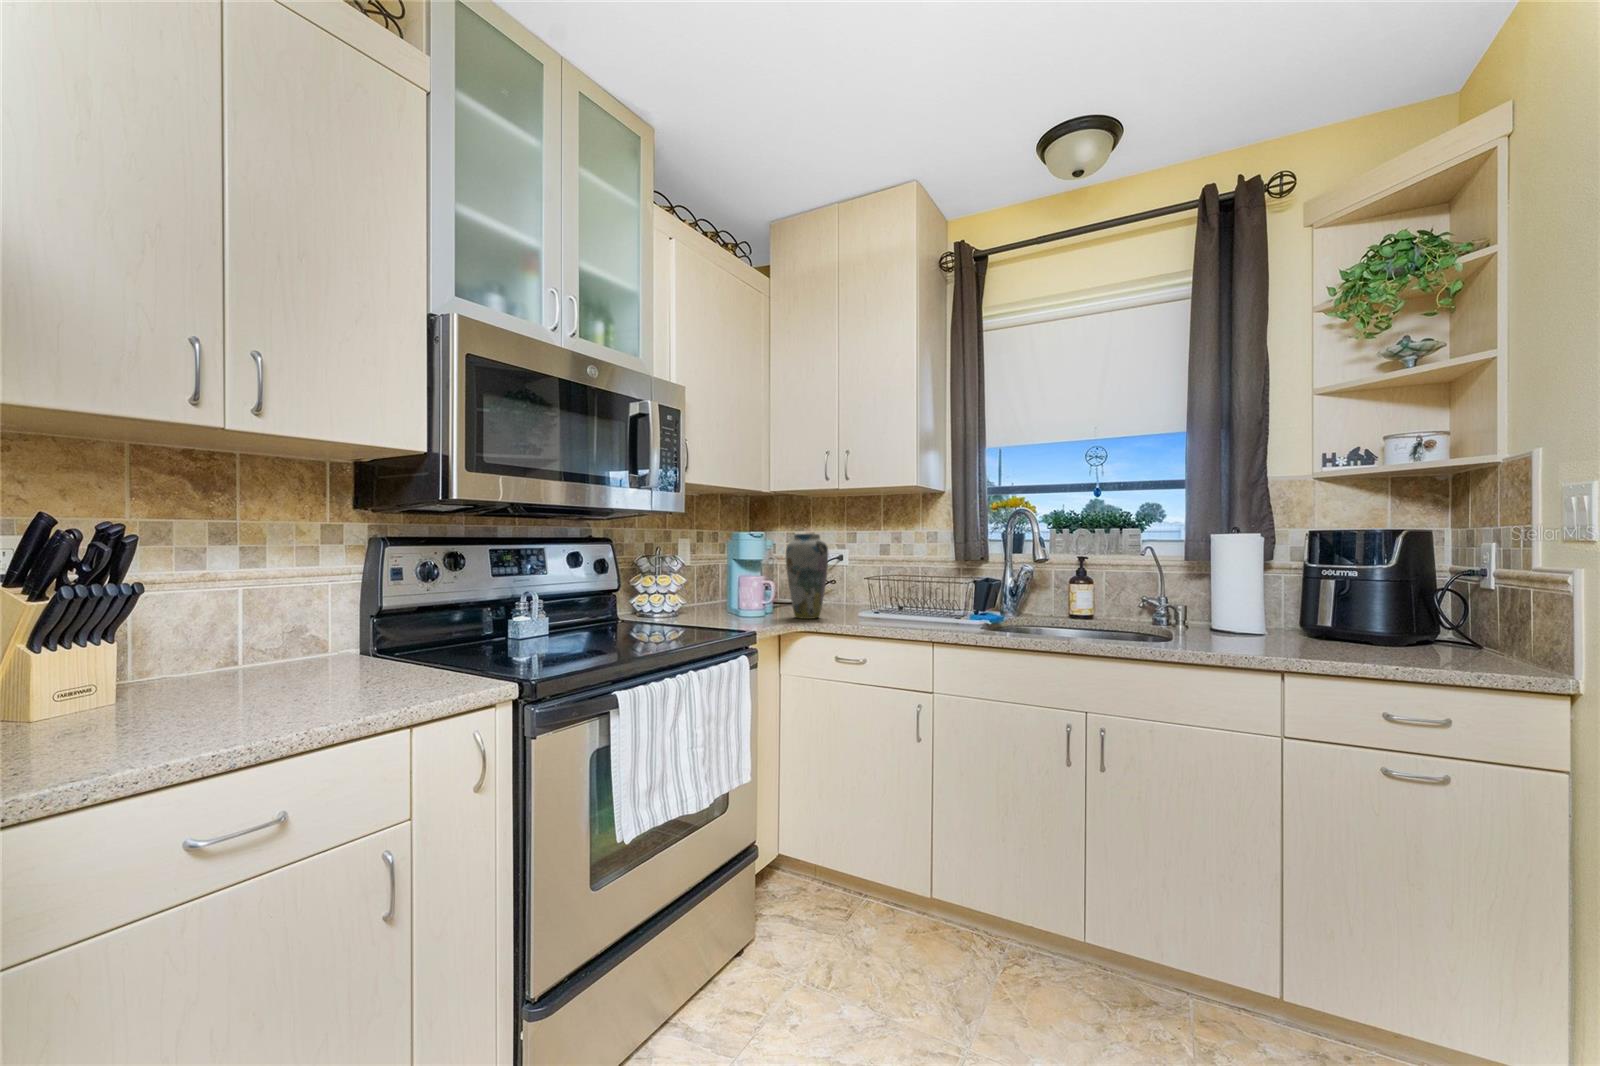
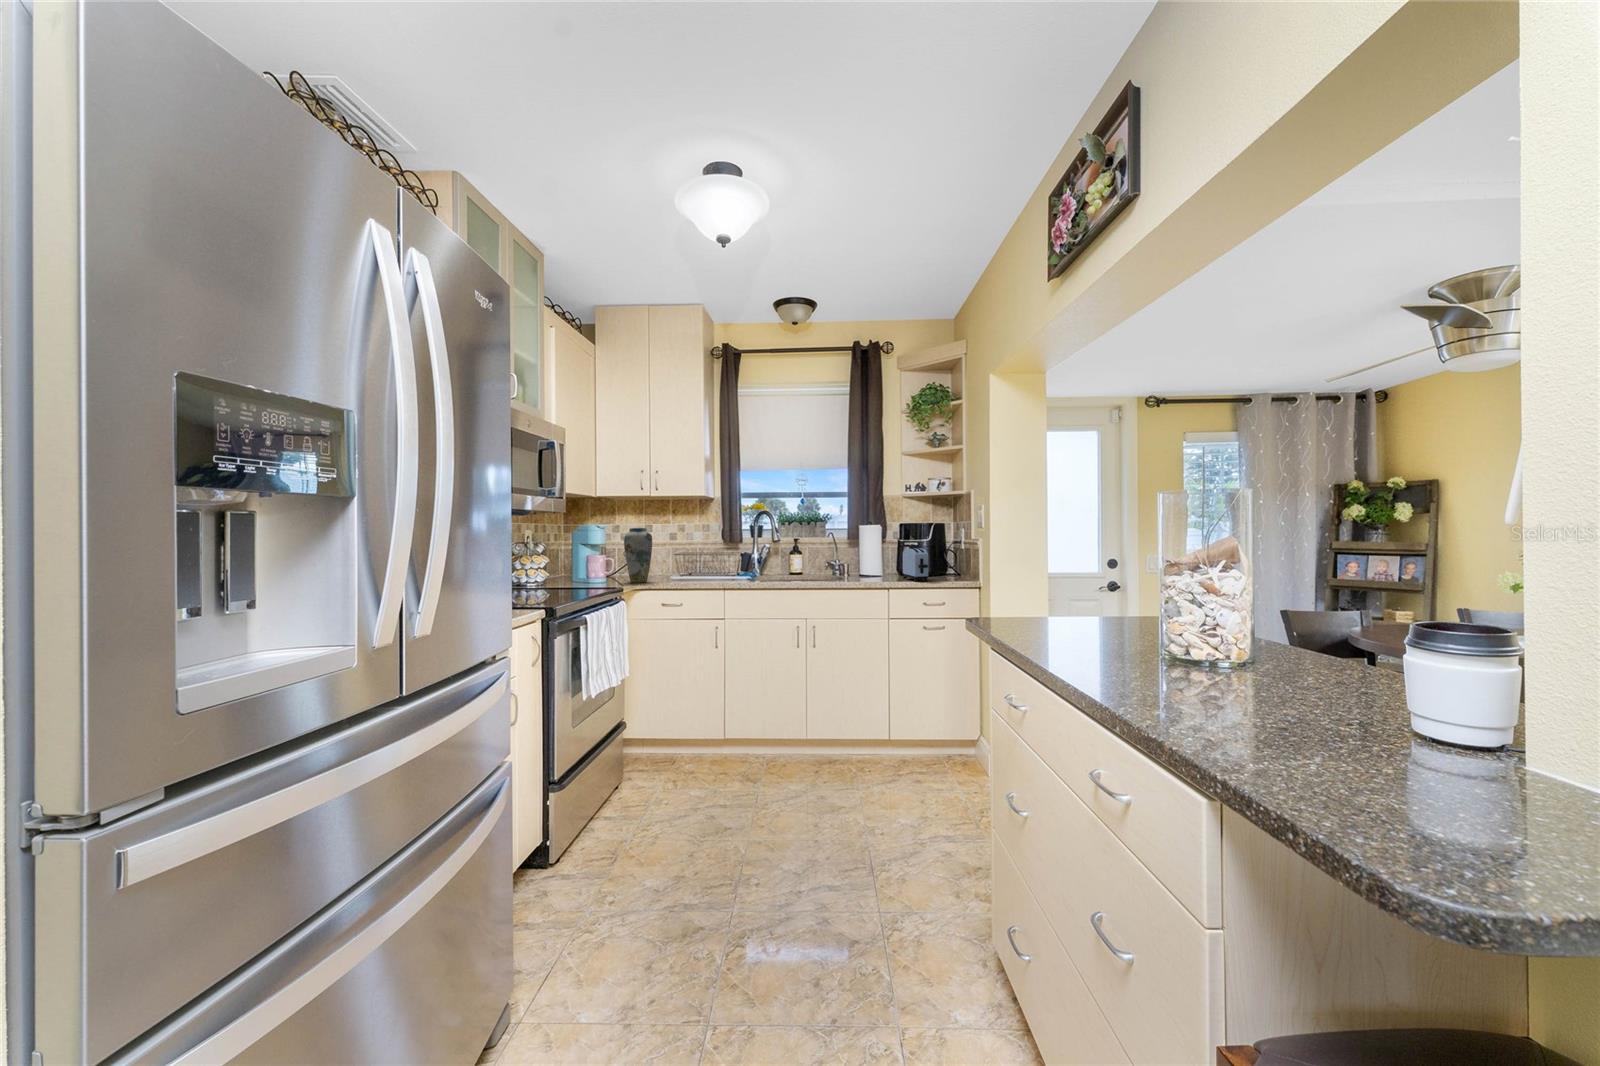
toaster: none [1317,584,1396,663] -> present [903,548,928,582]

